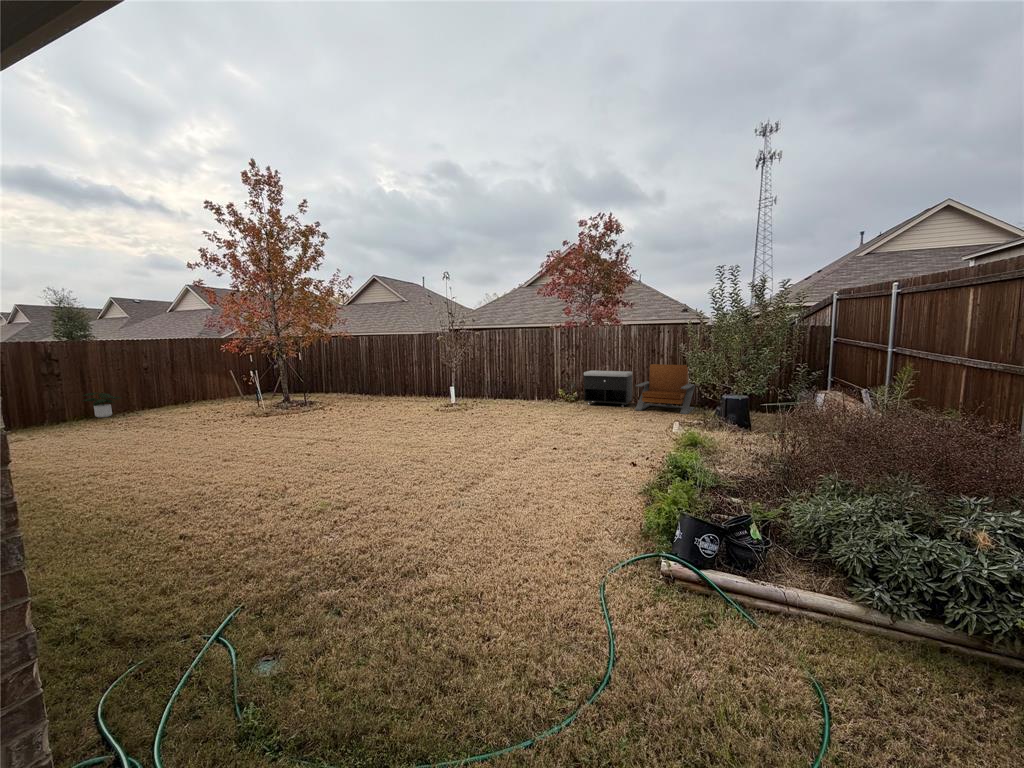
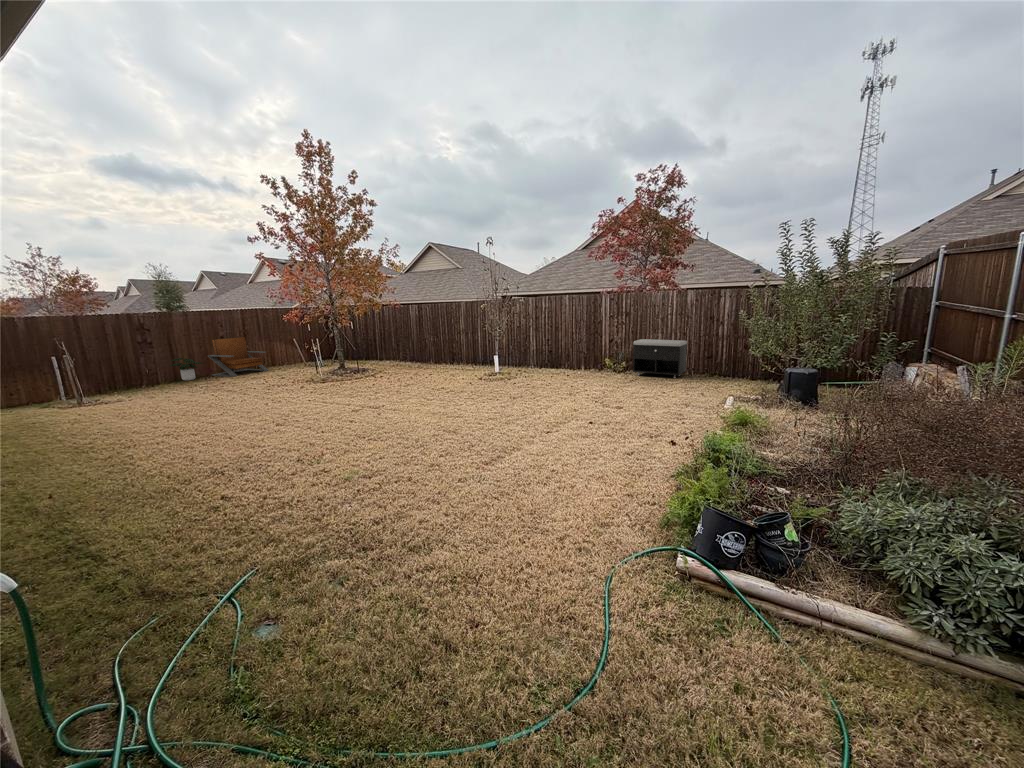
lounge chair: present [635,364,696,414] -> present [208,337,268,377]

